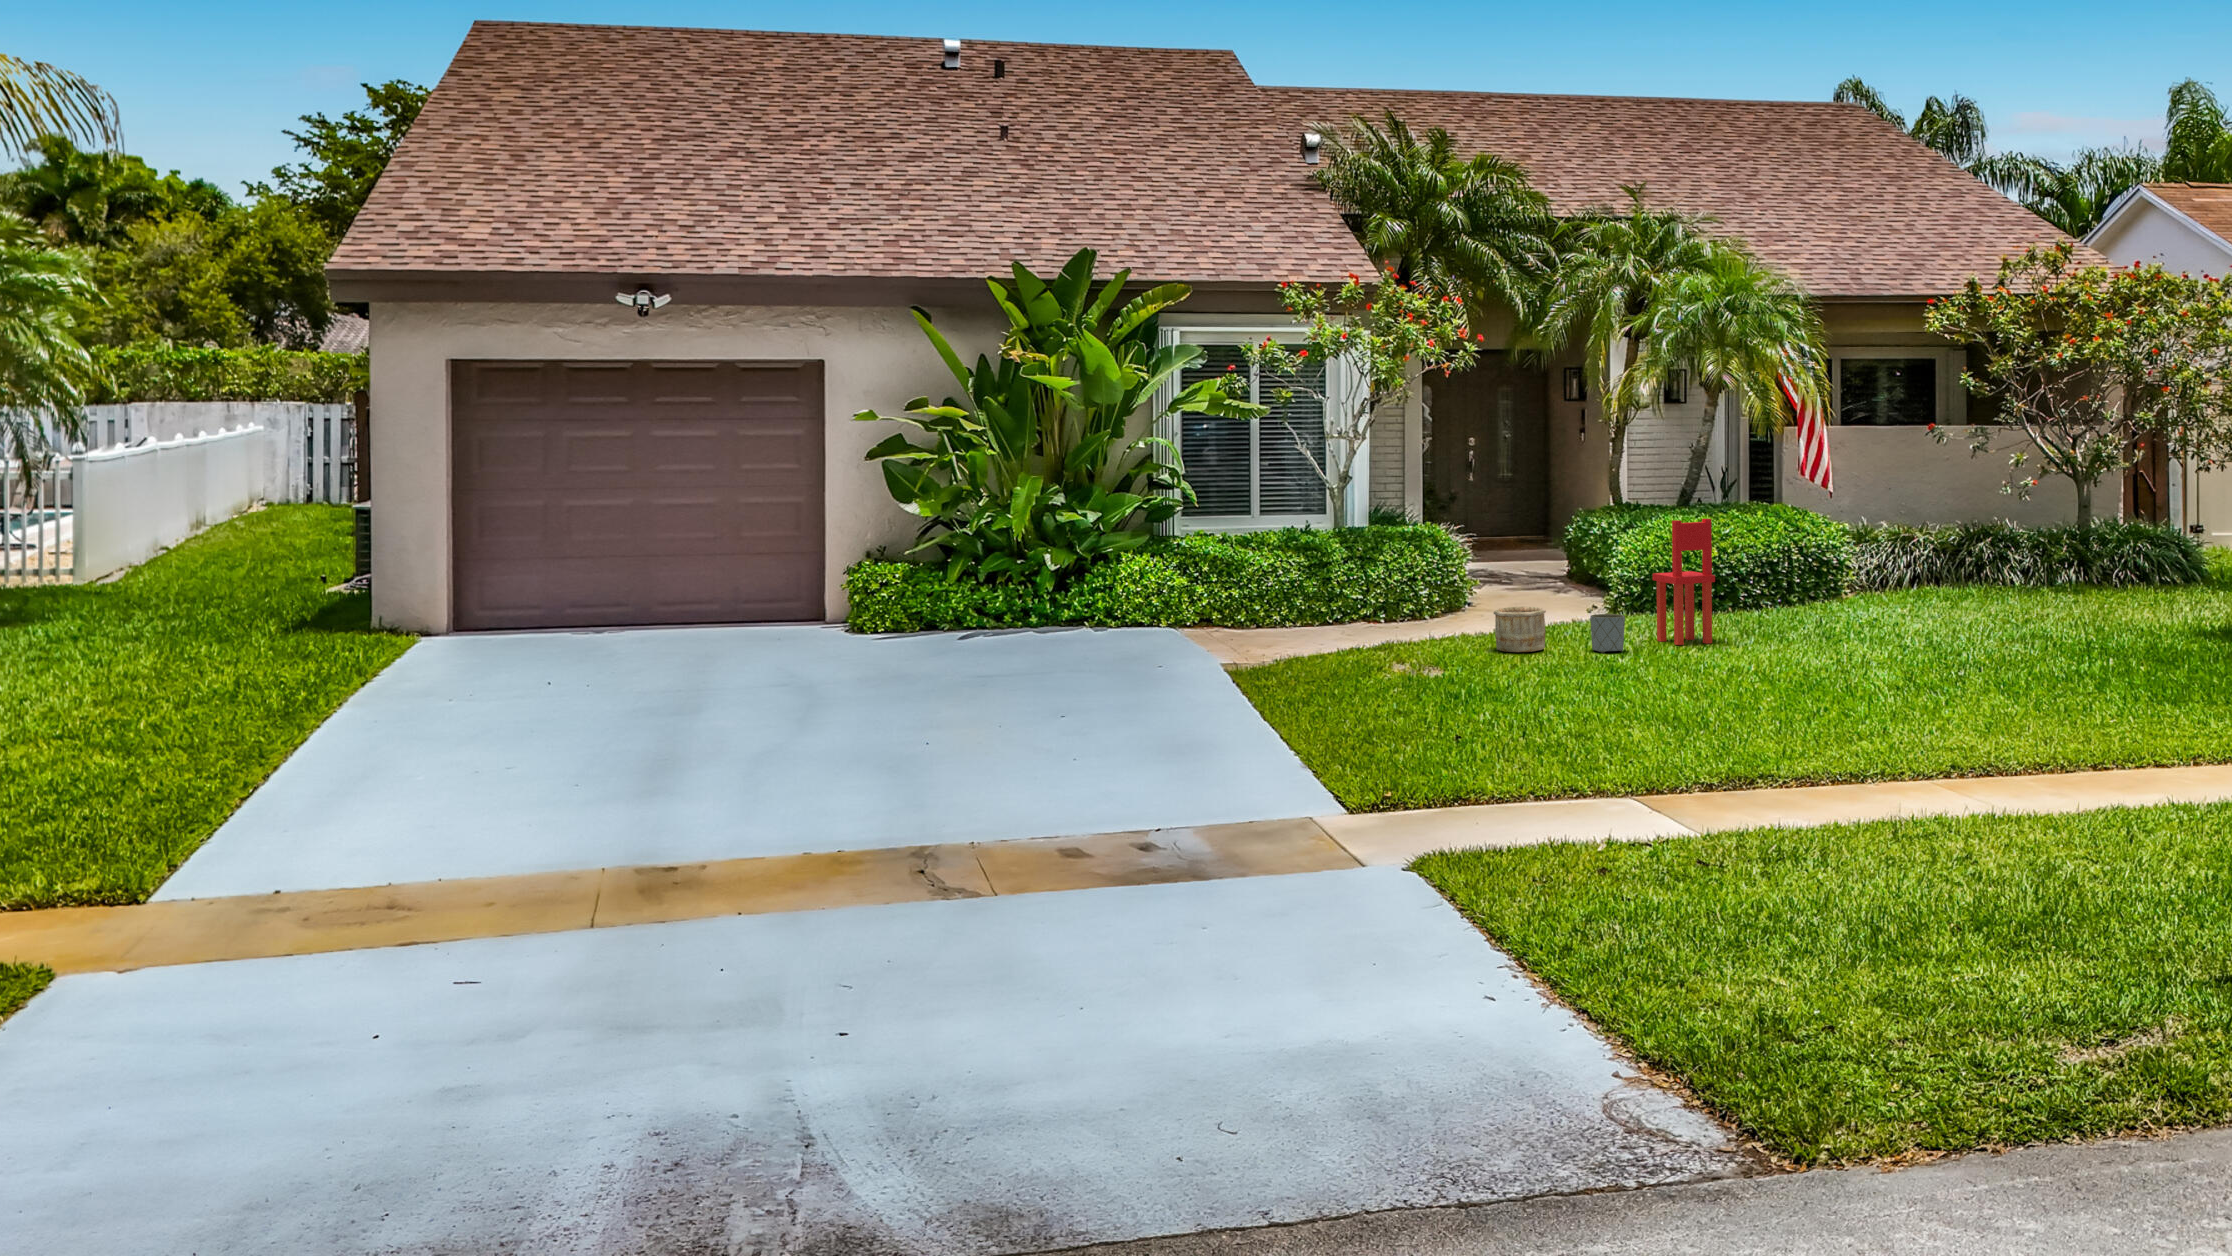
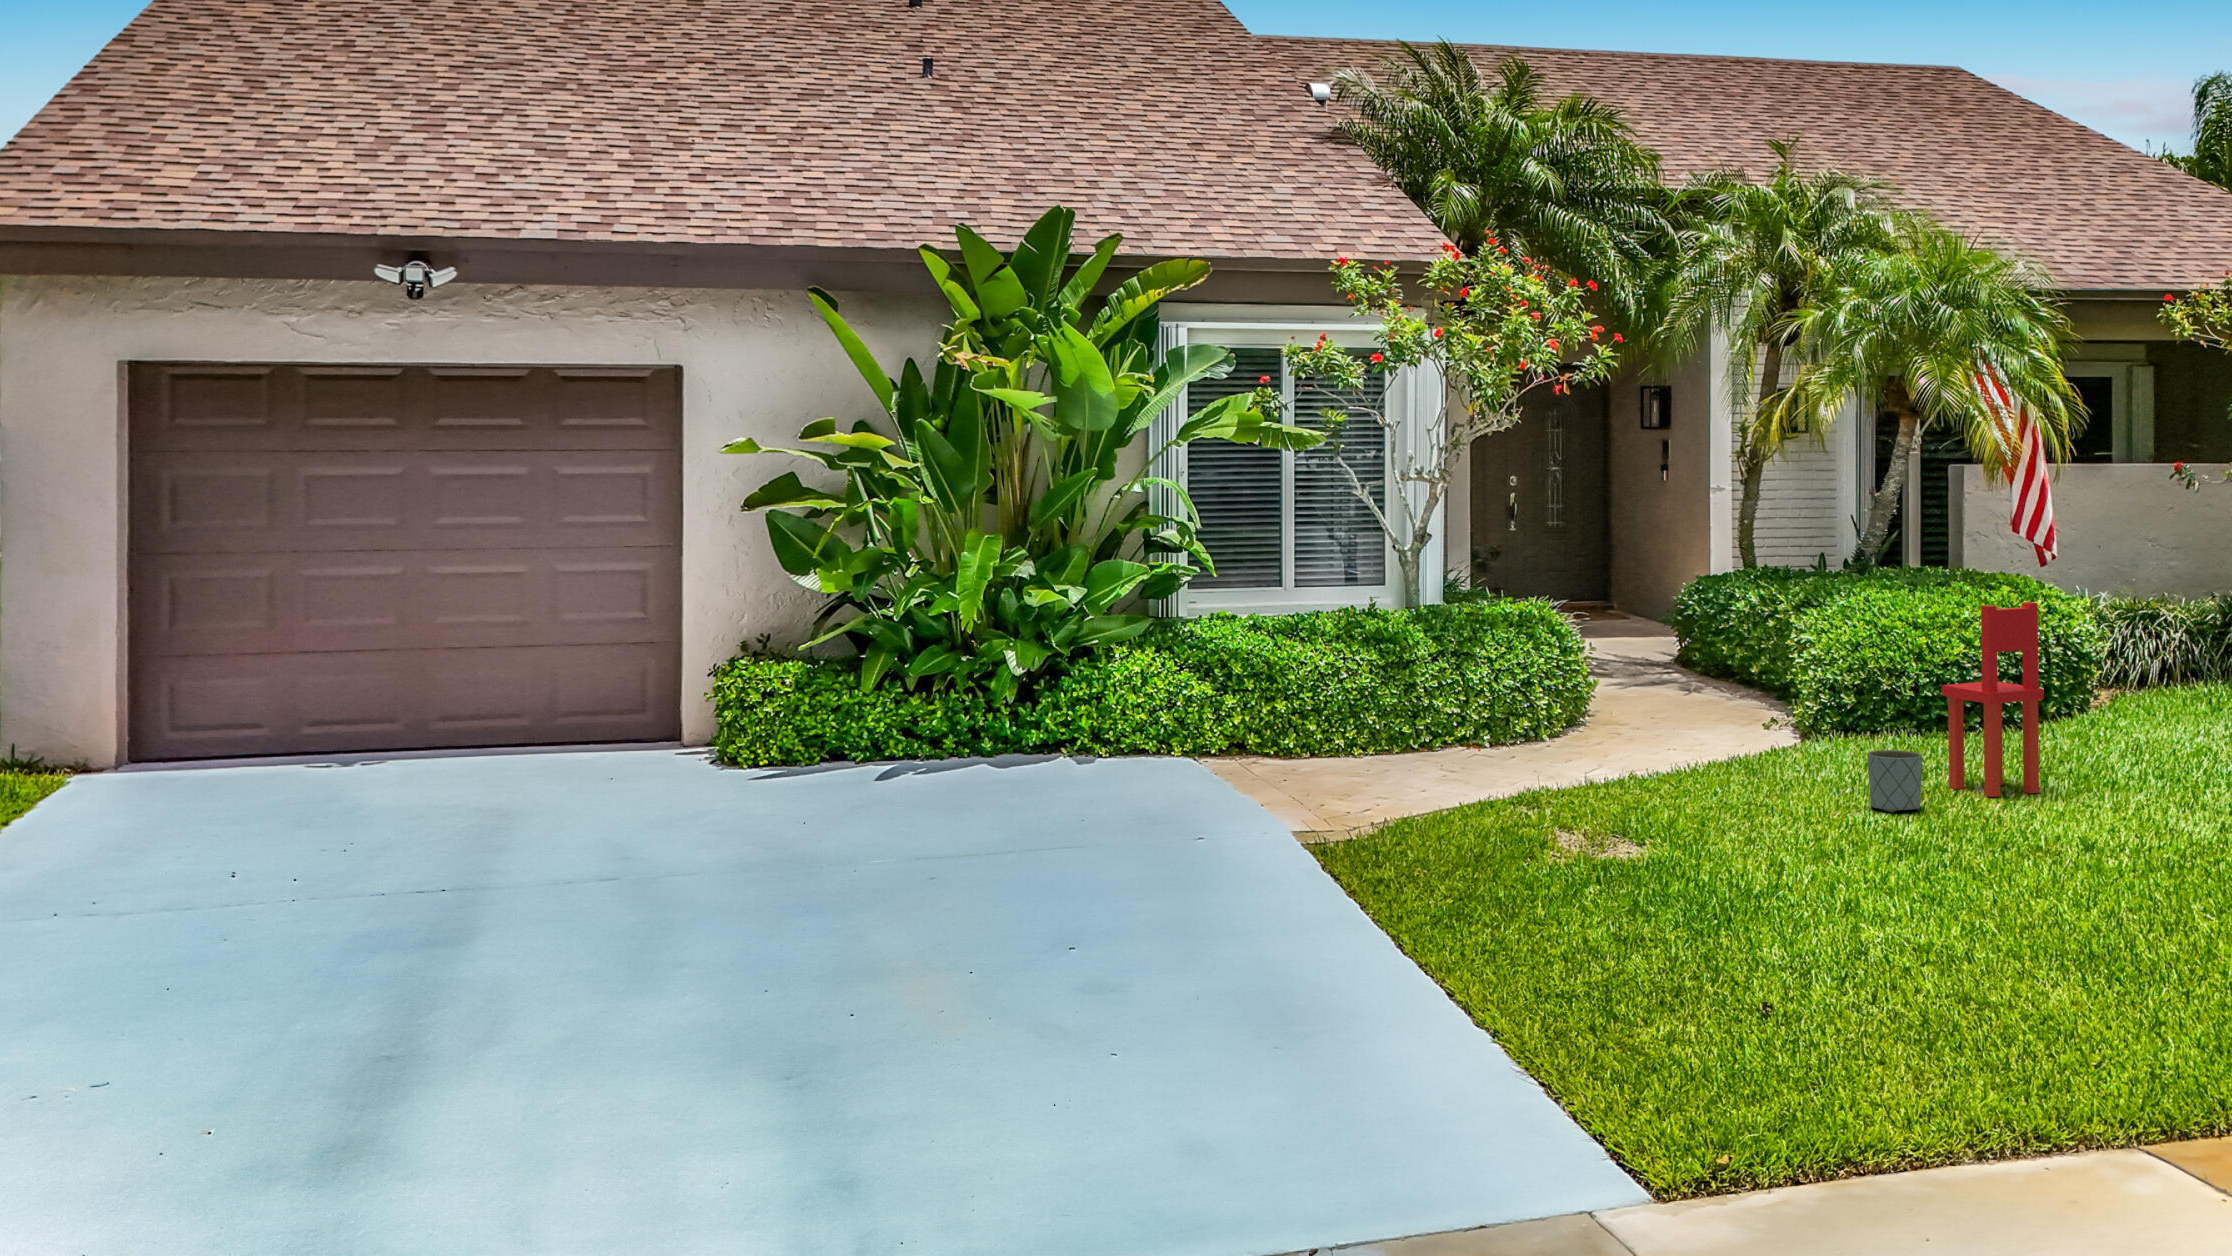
wooden bucket: present [1494,607,1546,652] -> none [1717,738,1797,812]

